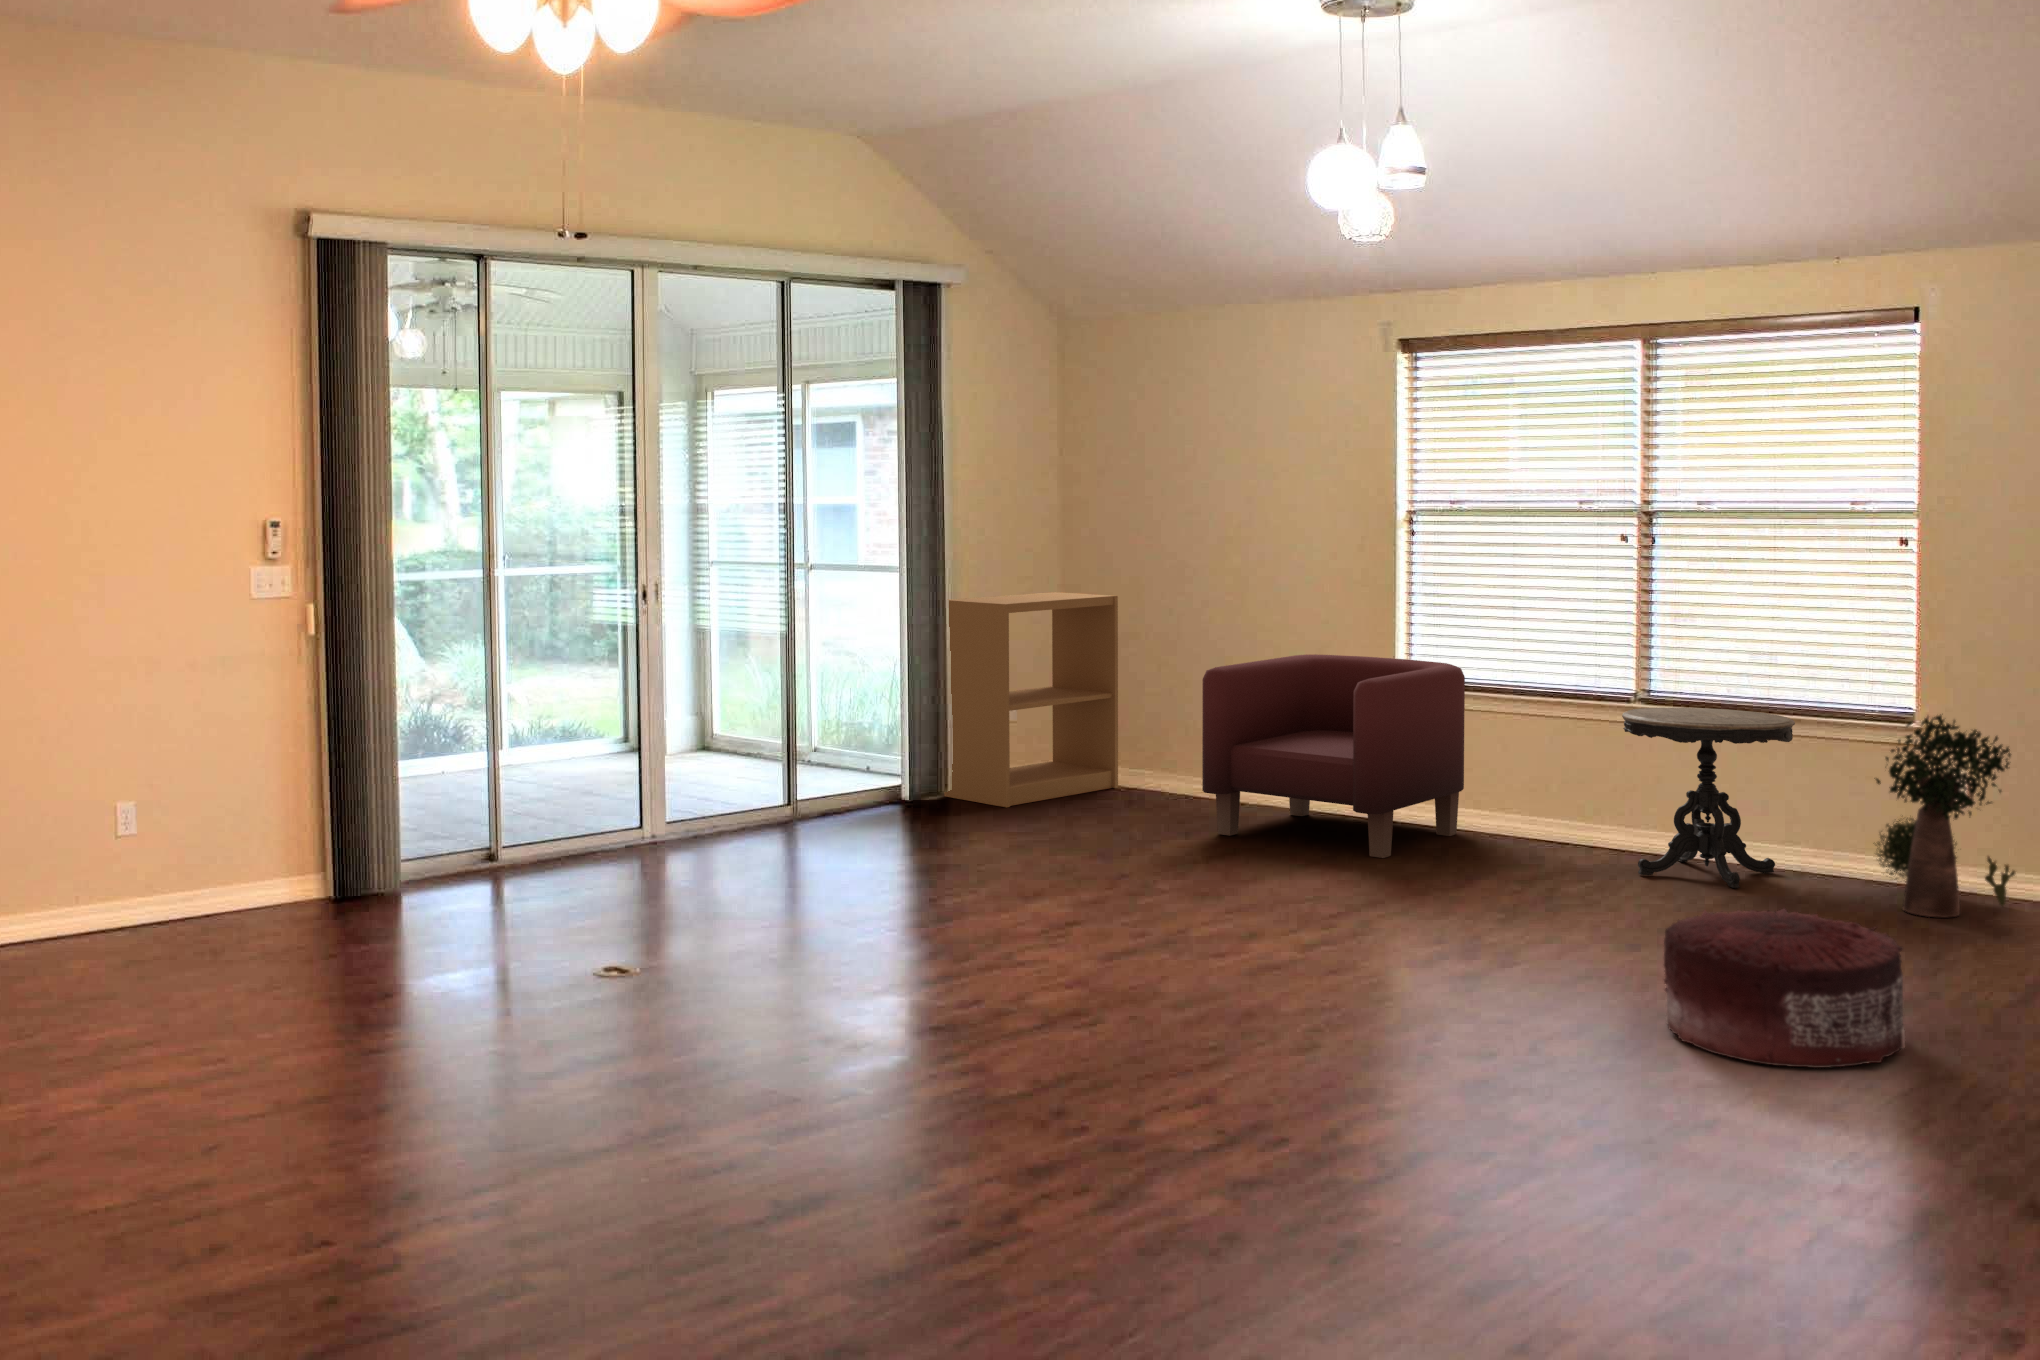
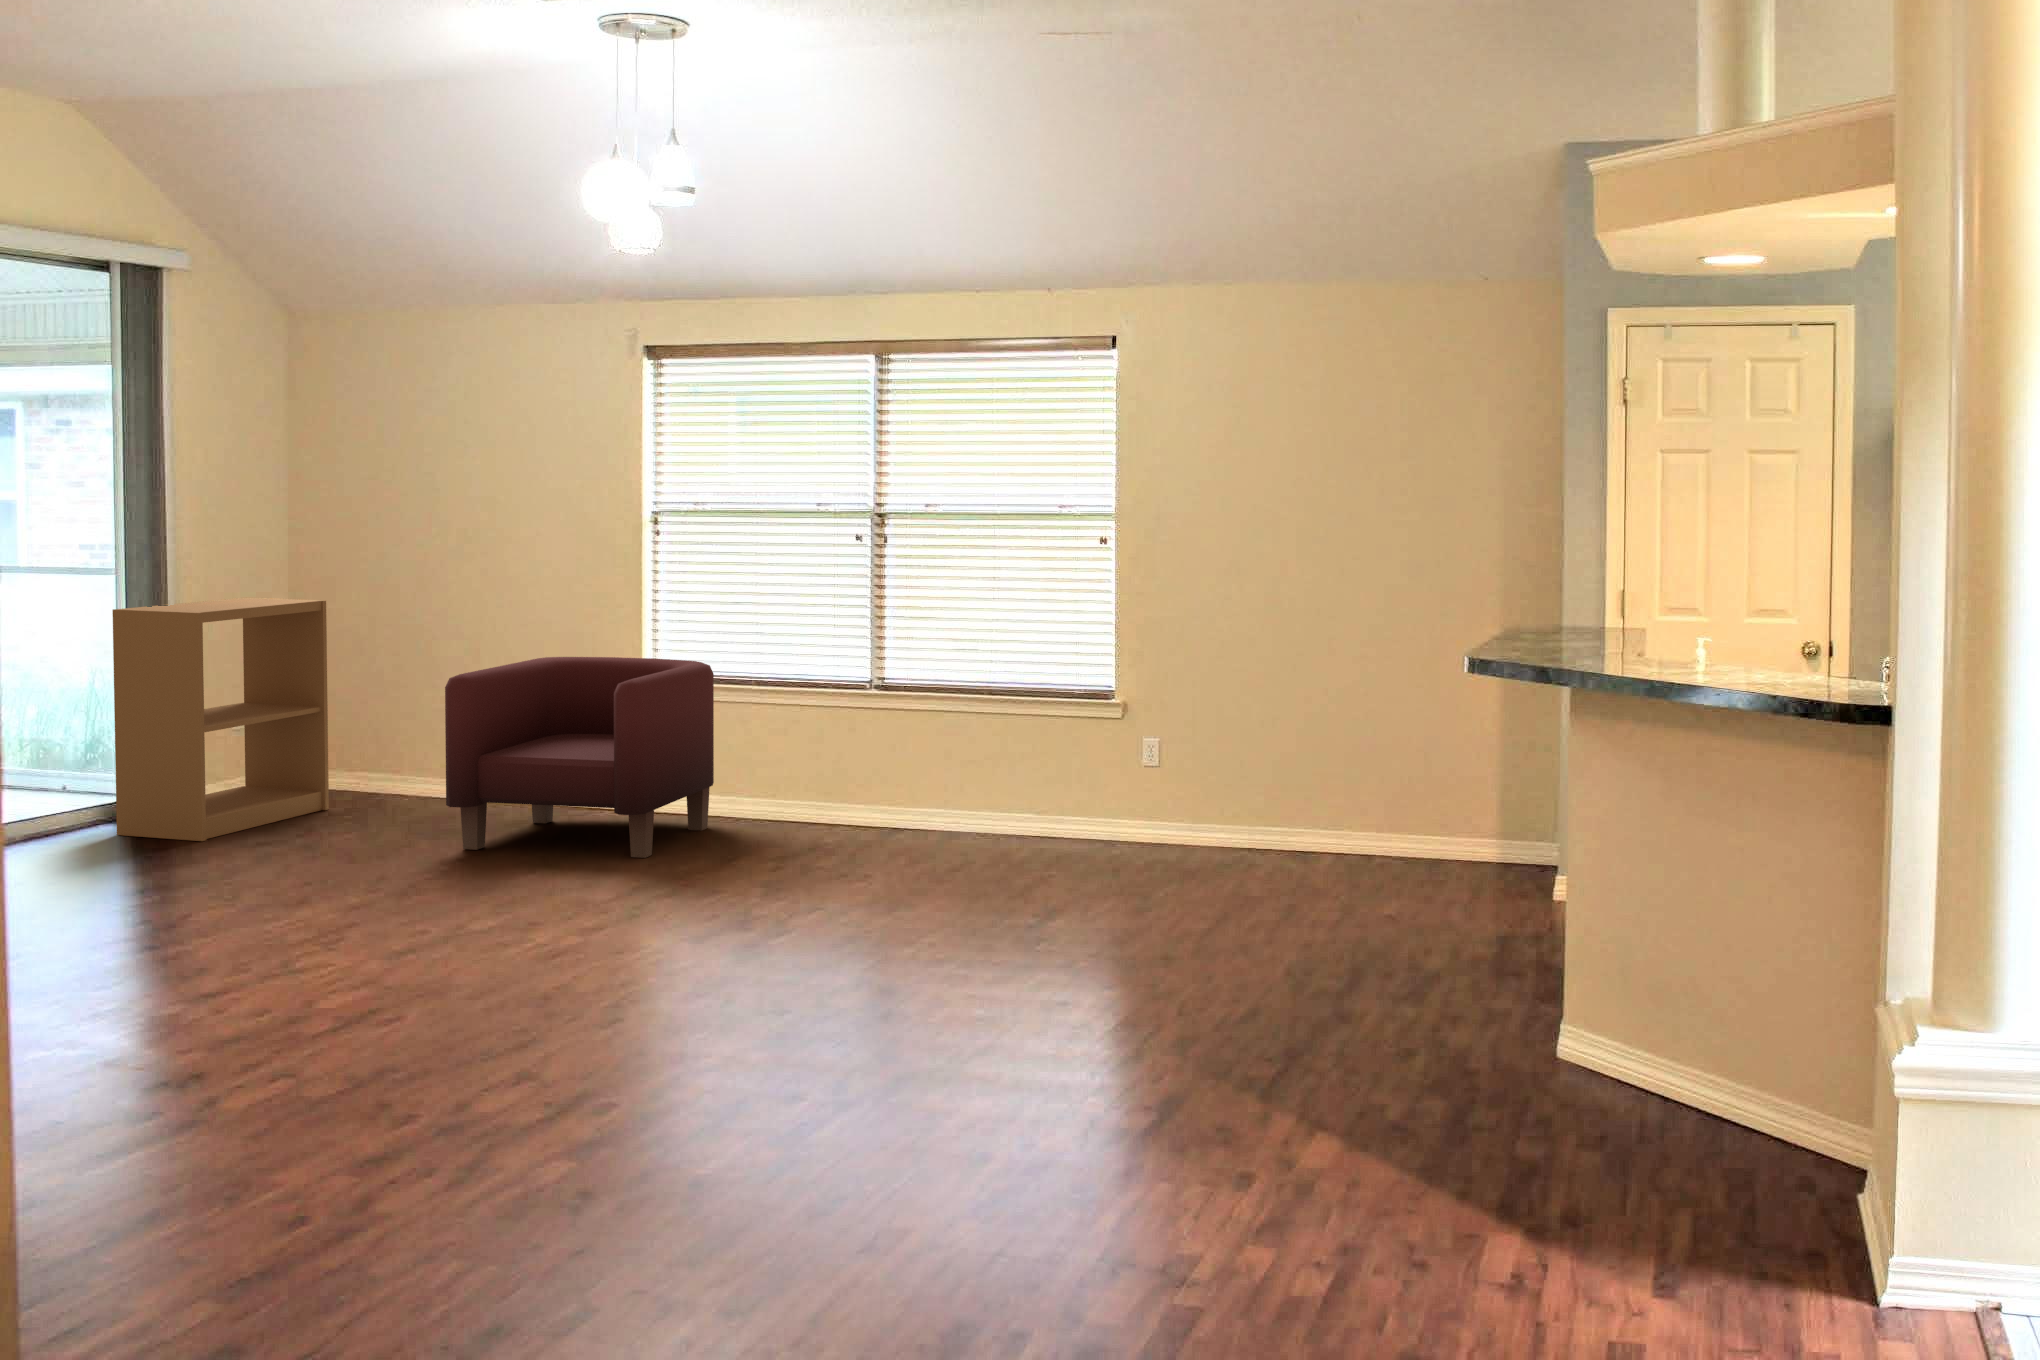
side table: present [1622,707,1795,888] -> none [869,694,1017,855]
potted plant: present [1876,714,2015,918] -> none [1082,689,1191,864]
pouf: present [1664,909,1905,1068] -> none [956,867,1150,1005]

